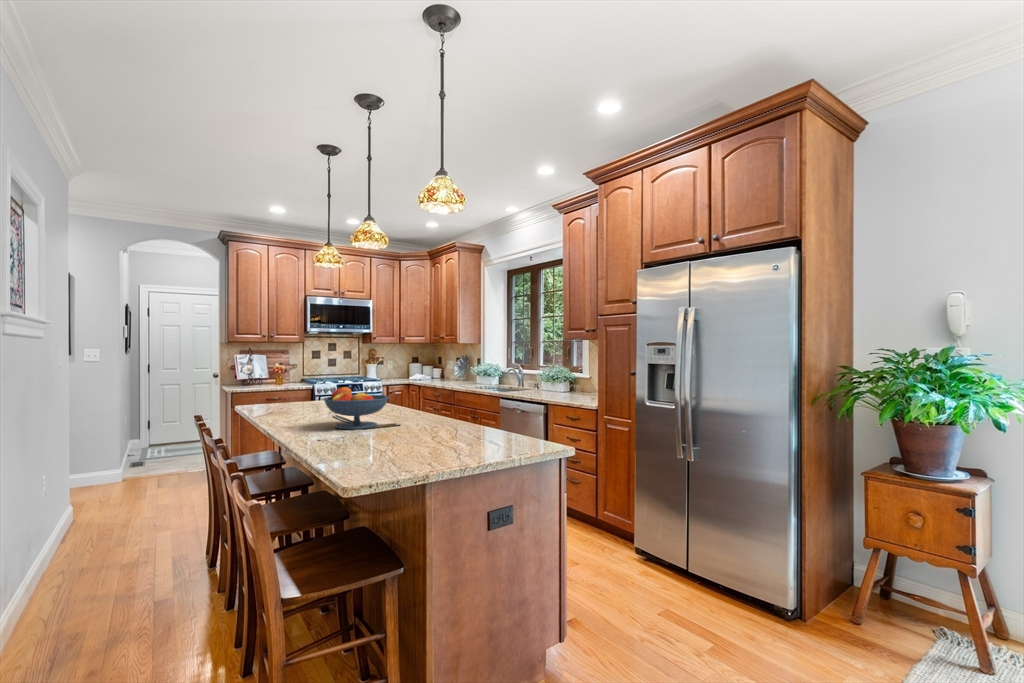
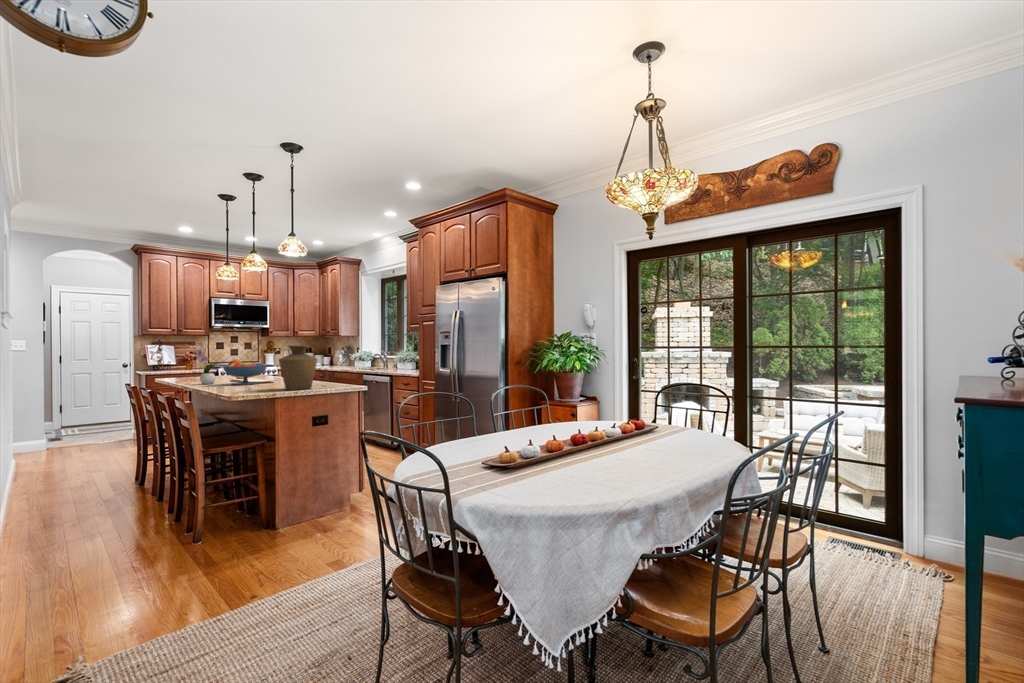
flower arrangement: none [286,359,317,423] -> present [196,343,218,384]
vase: none [423,372,490,458] -> present [279,345,317,390]

